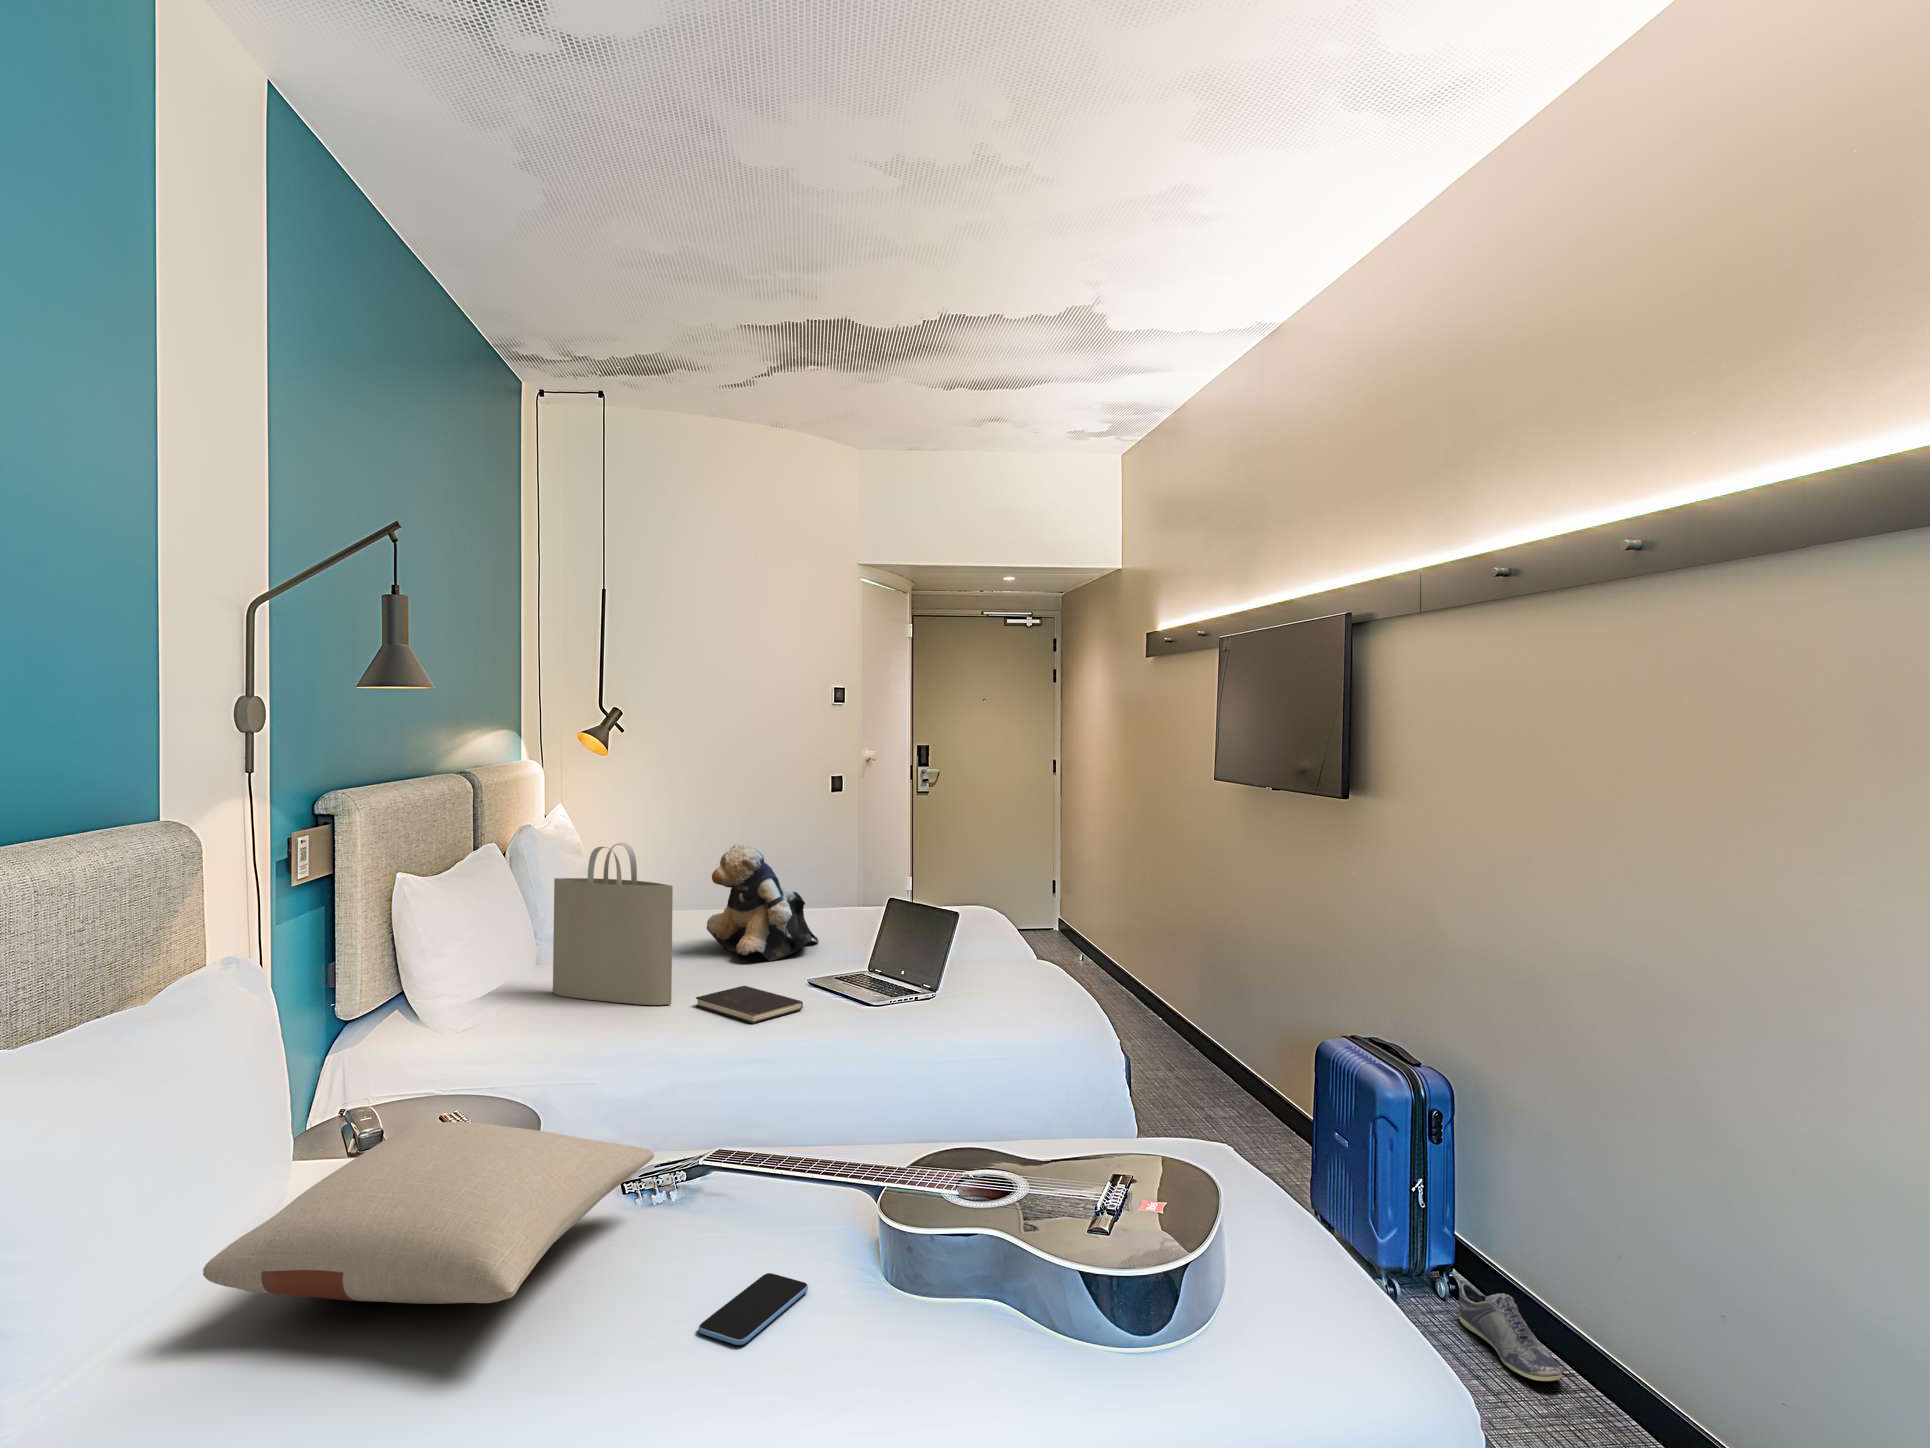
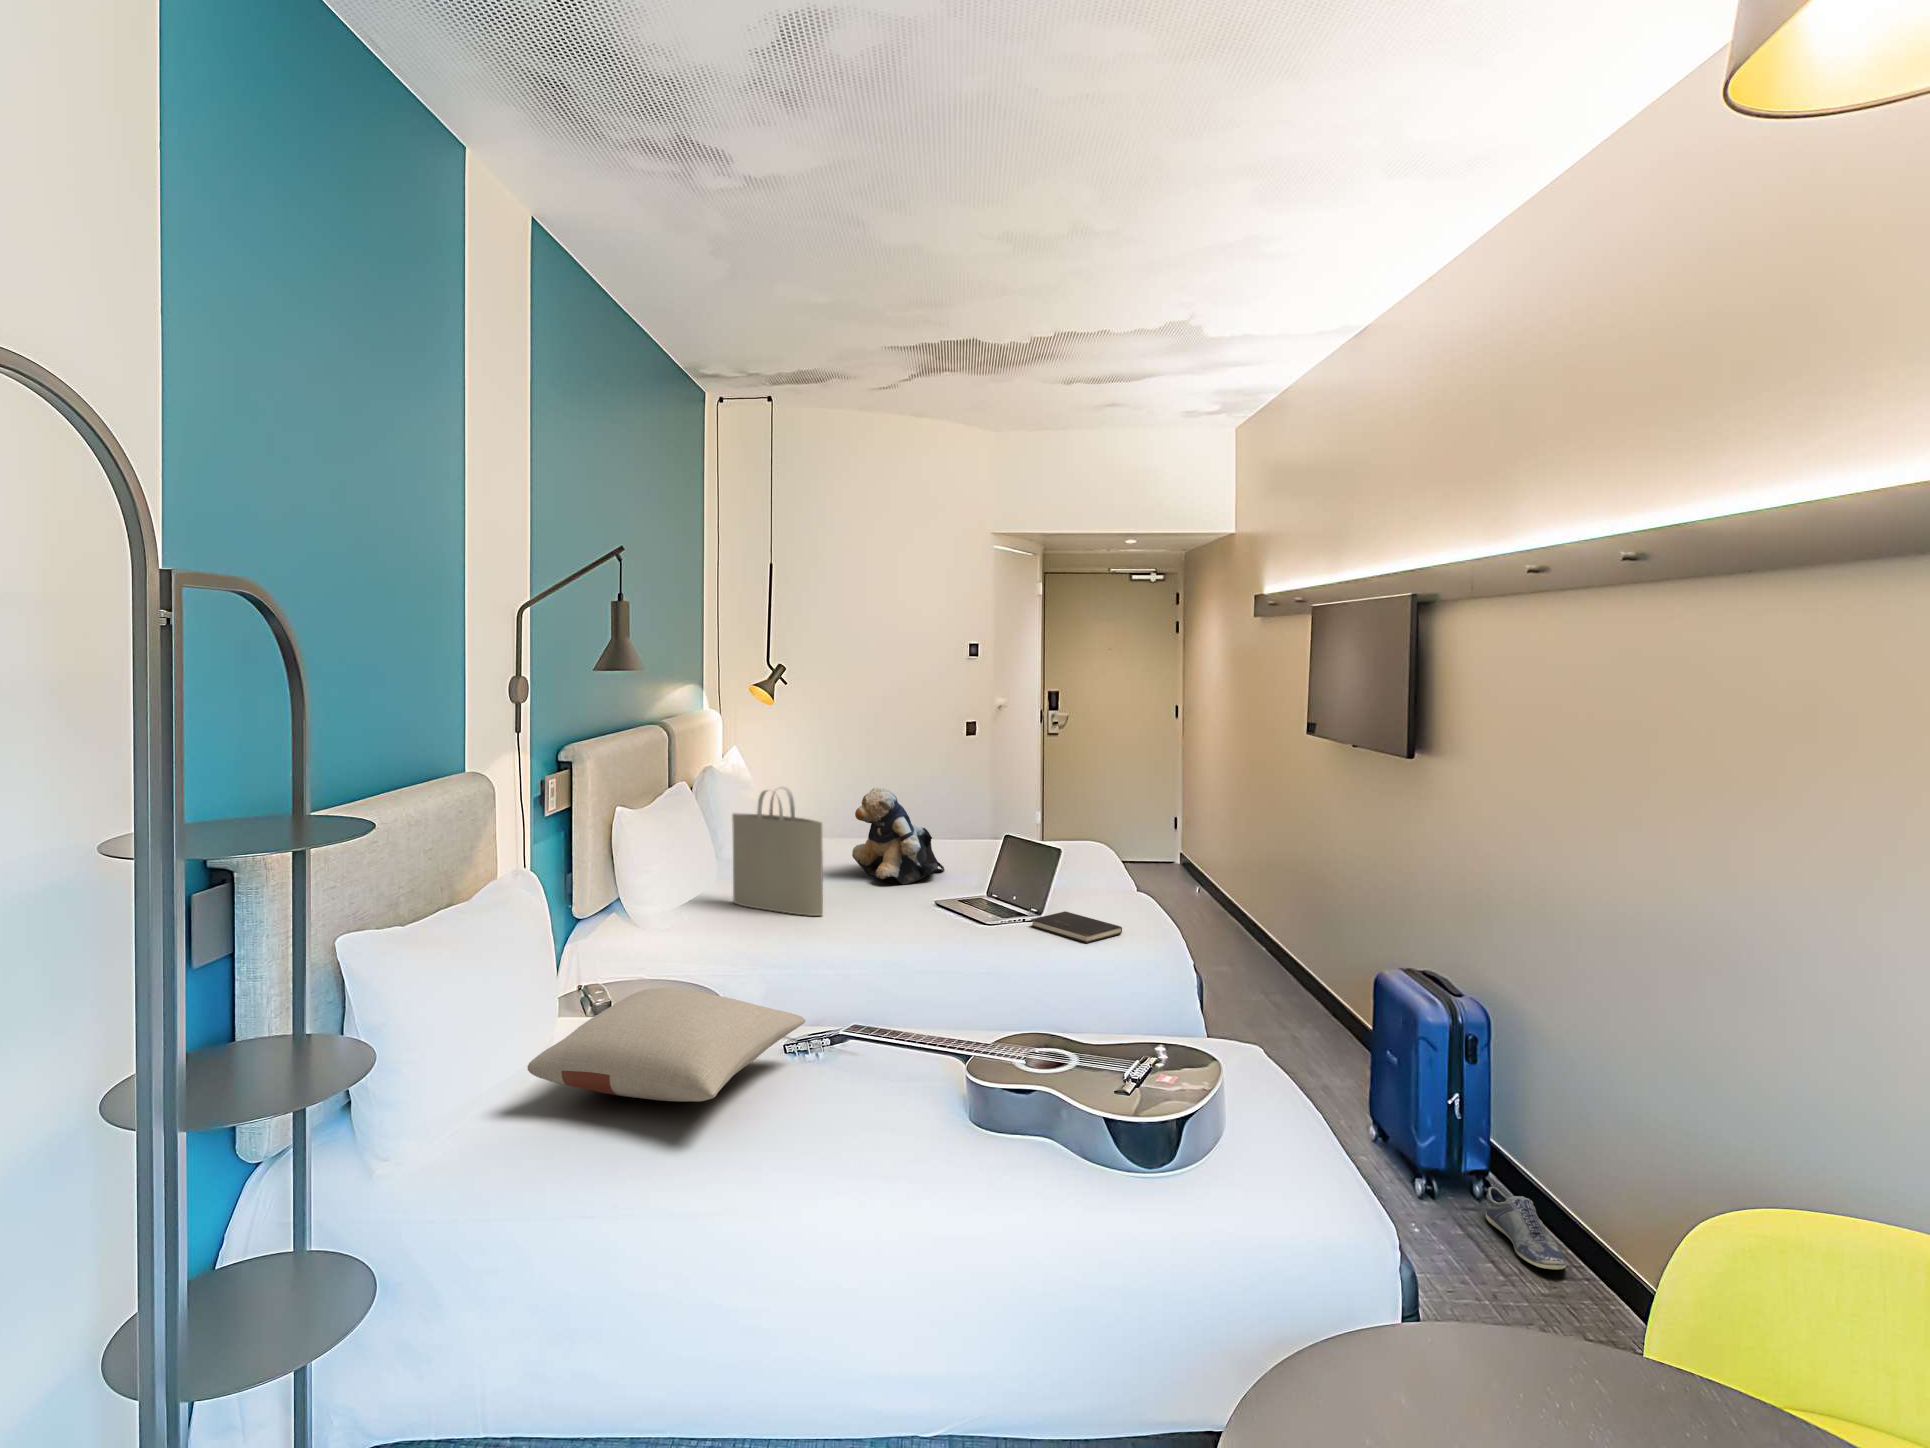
hardcover book: present [696,986,803,1023] -> present [1031,911,1122,943]
smartphone: present [699,1273,808,1345] -> none [834,1104,909,1145]

